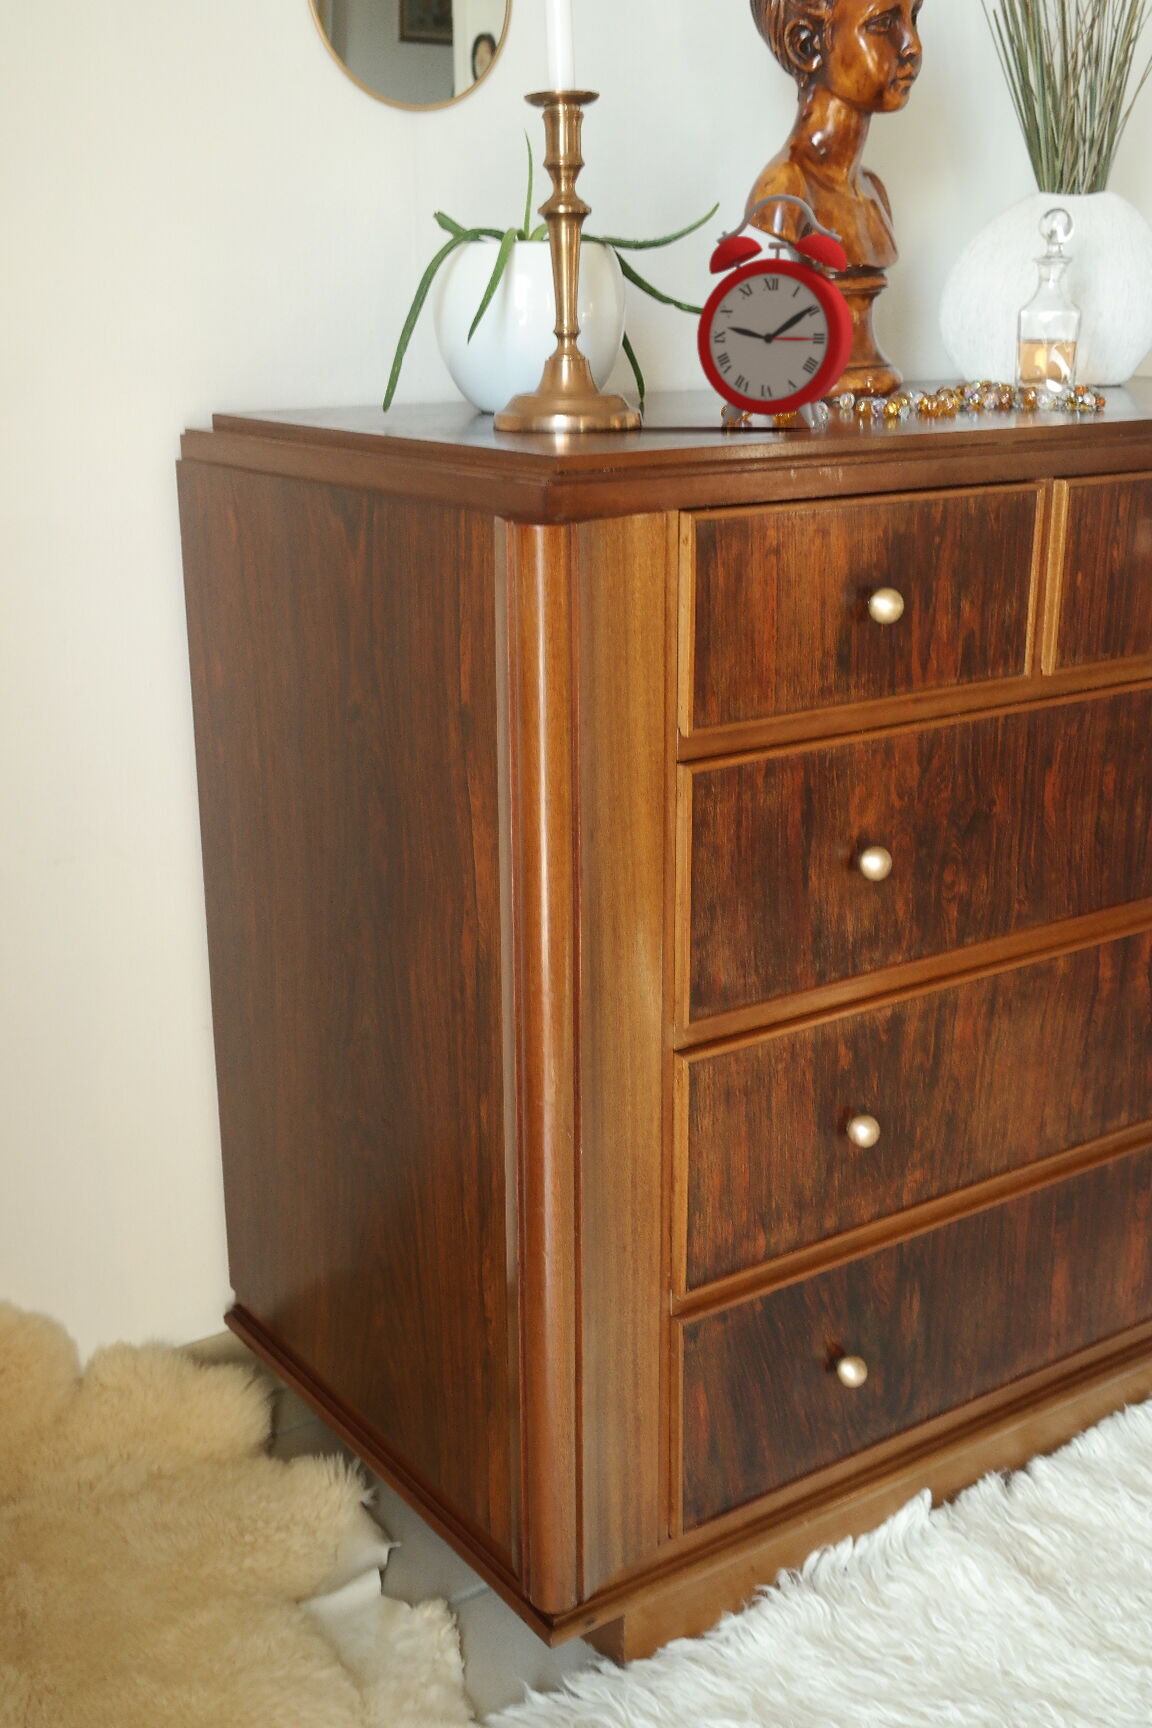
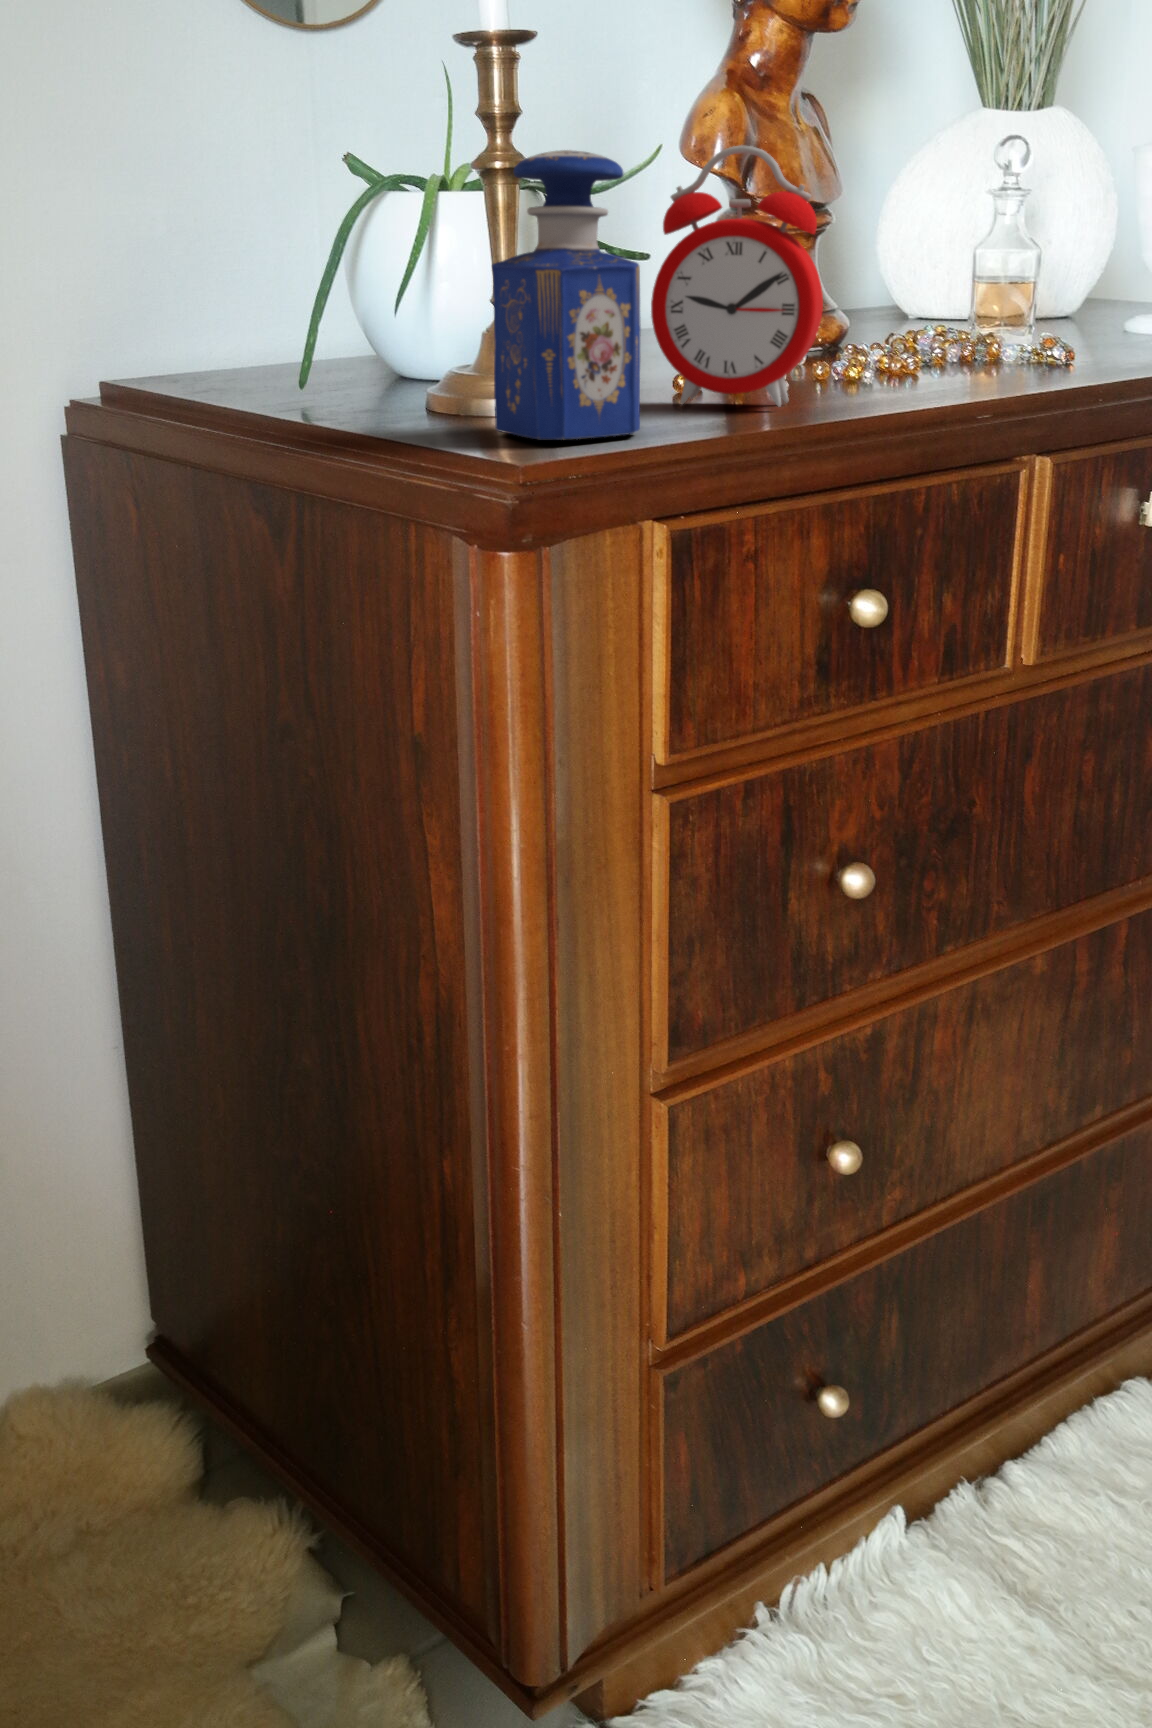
perfume bottle: none [548,190,678,442] -> present [492,150,641,440]

